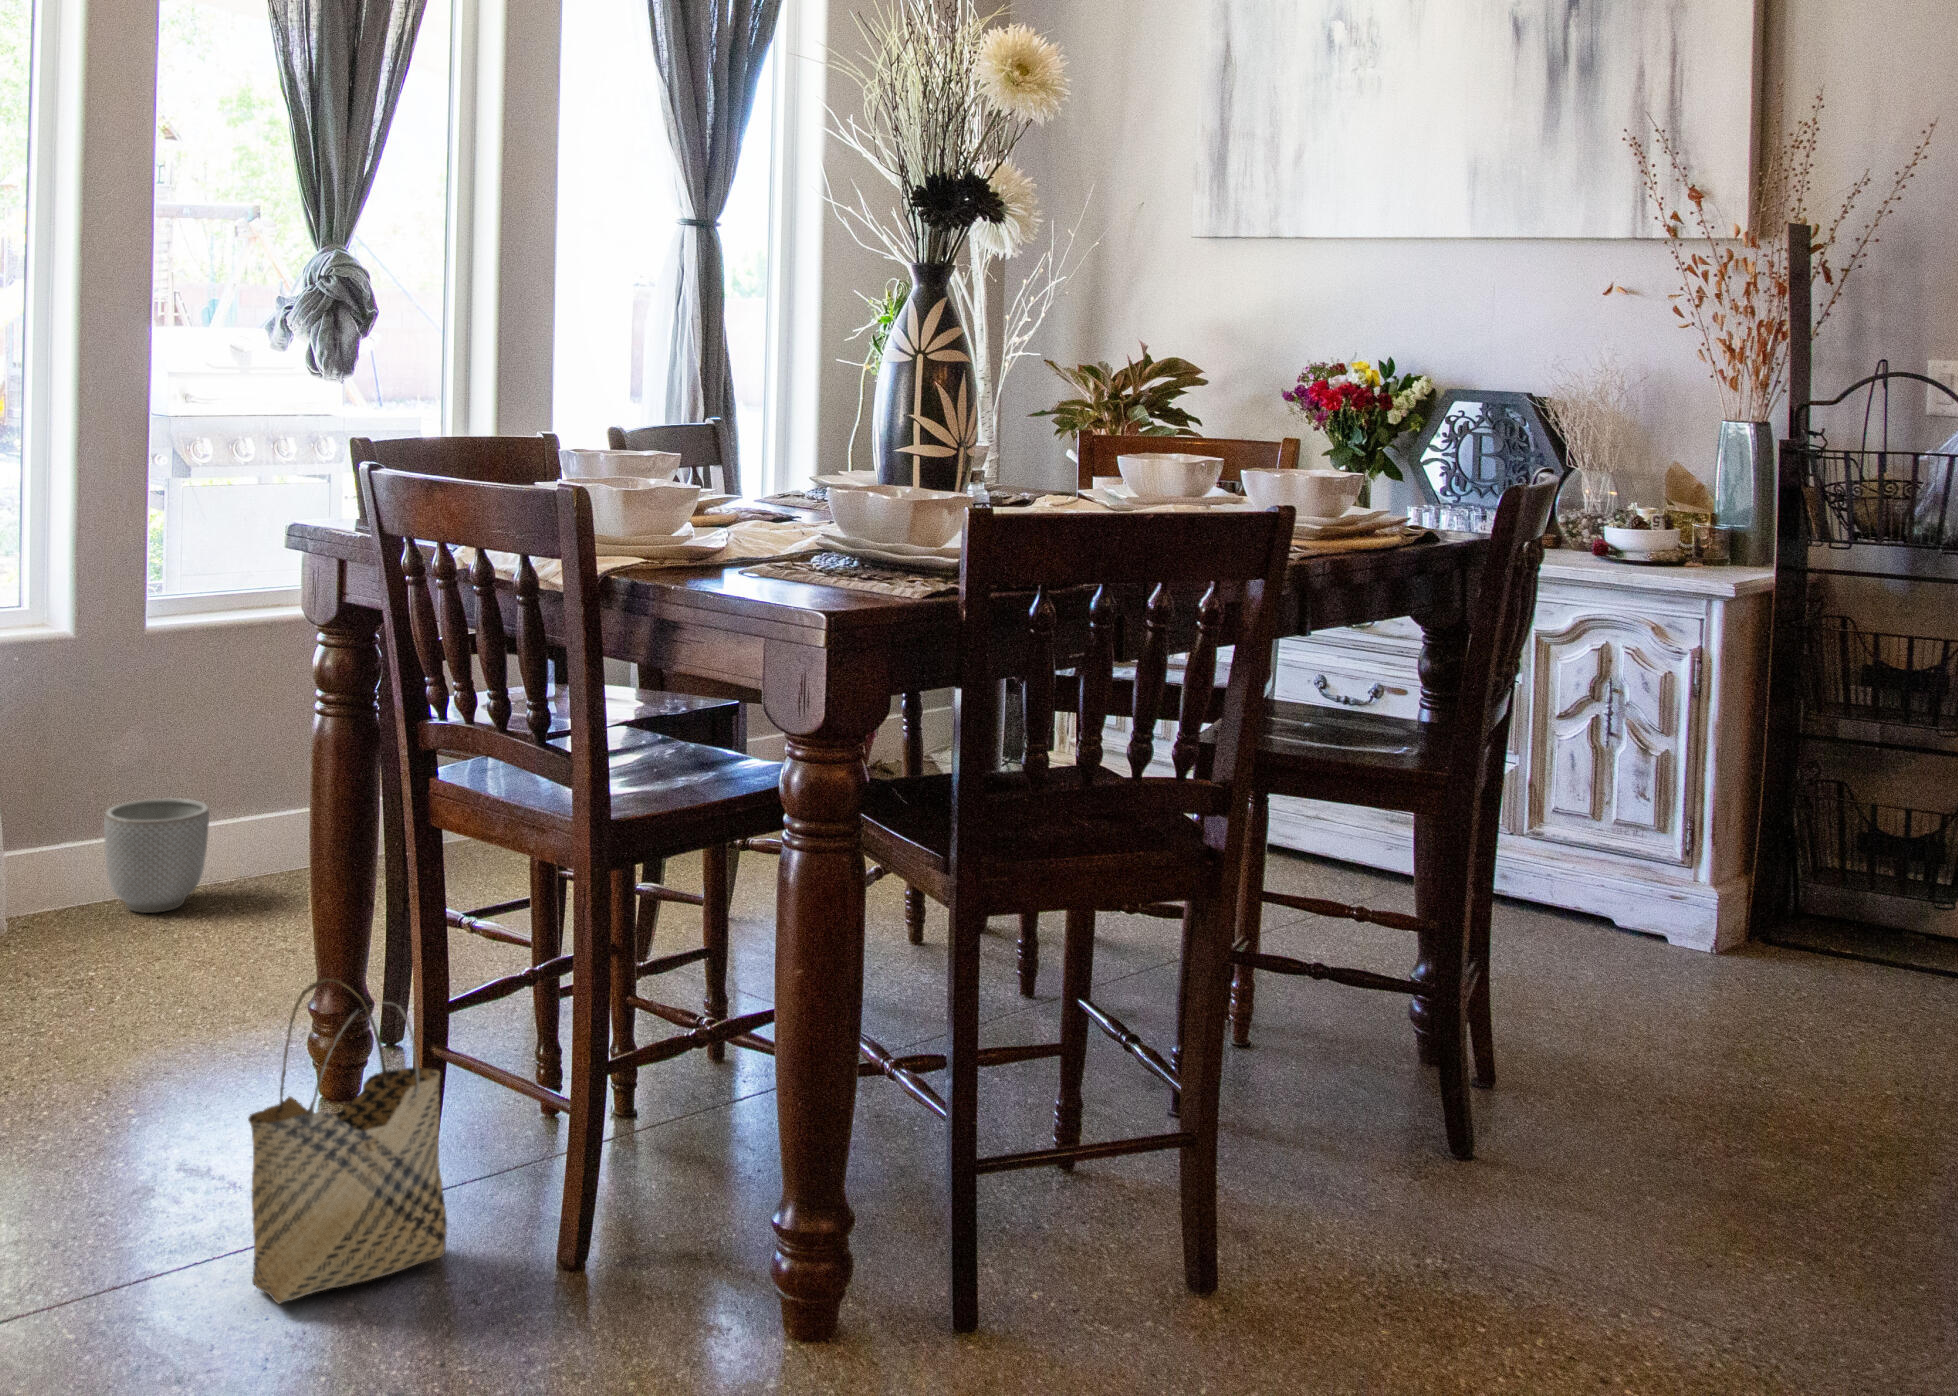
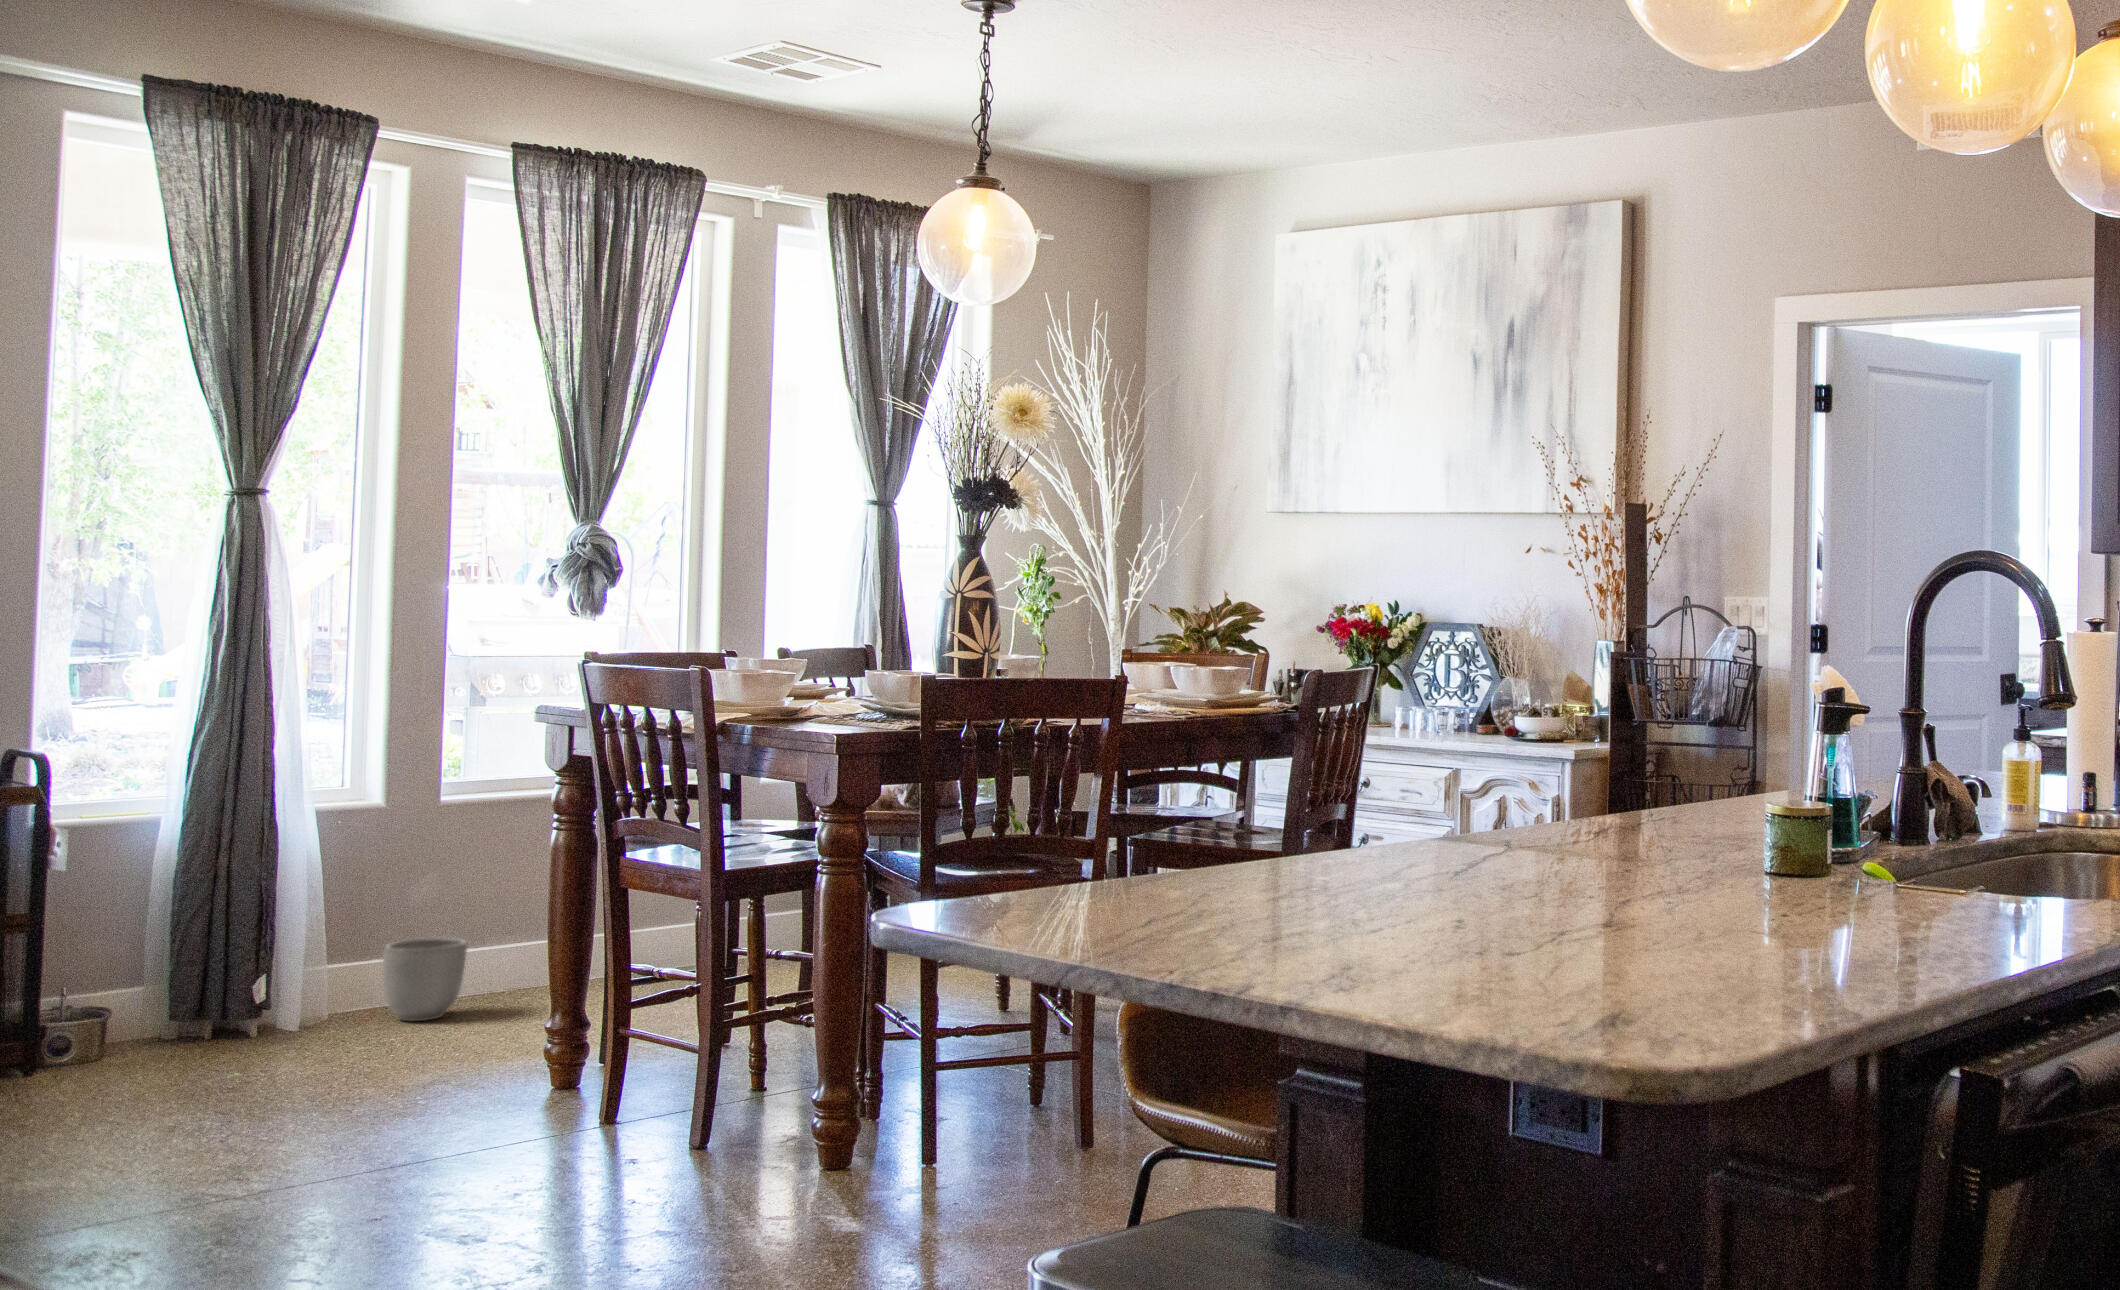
woven basket: present [248,978,447,1304] -> none [481,985,613,1180]

